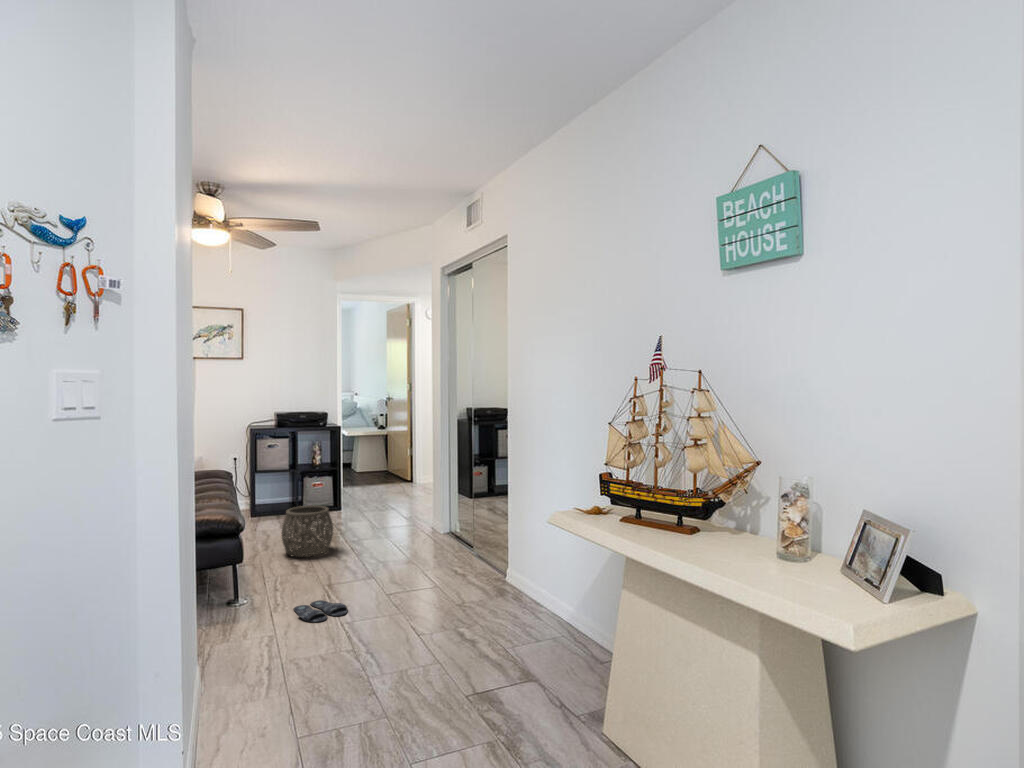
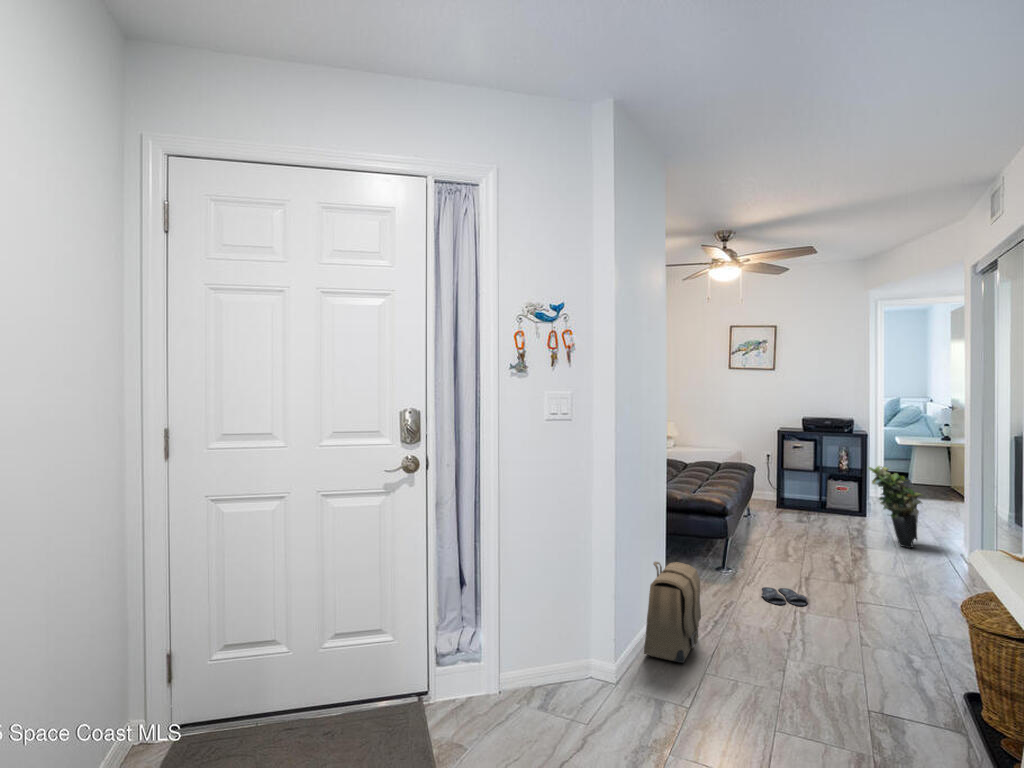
potted plant: none [355,453,403,530] -> present [868,466,921,548]
woven basket: present [281,505,333,557] -> none [780,505,832,553]
backpack: none [205,605,271,751] -> present [644,562,701,663]

